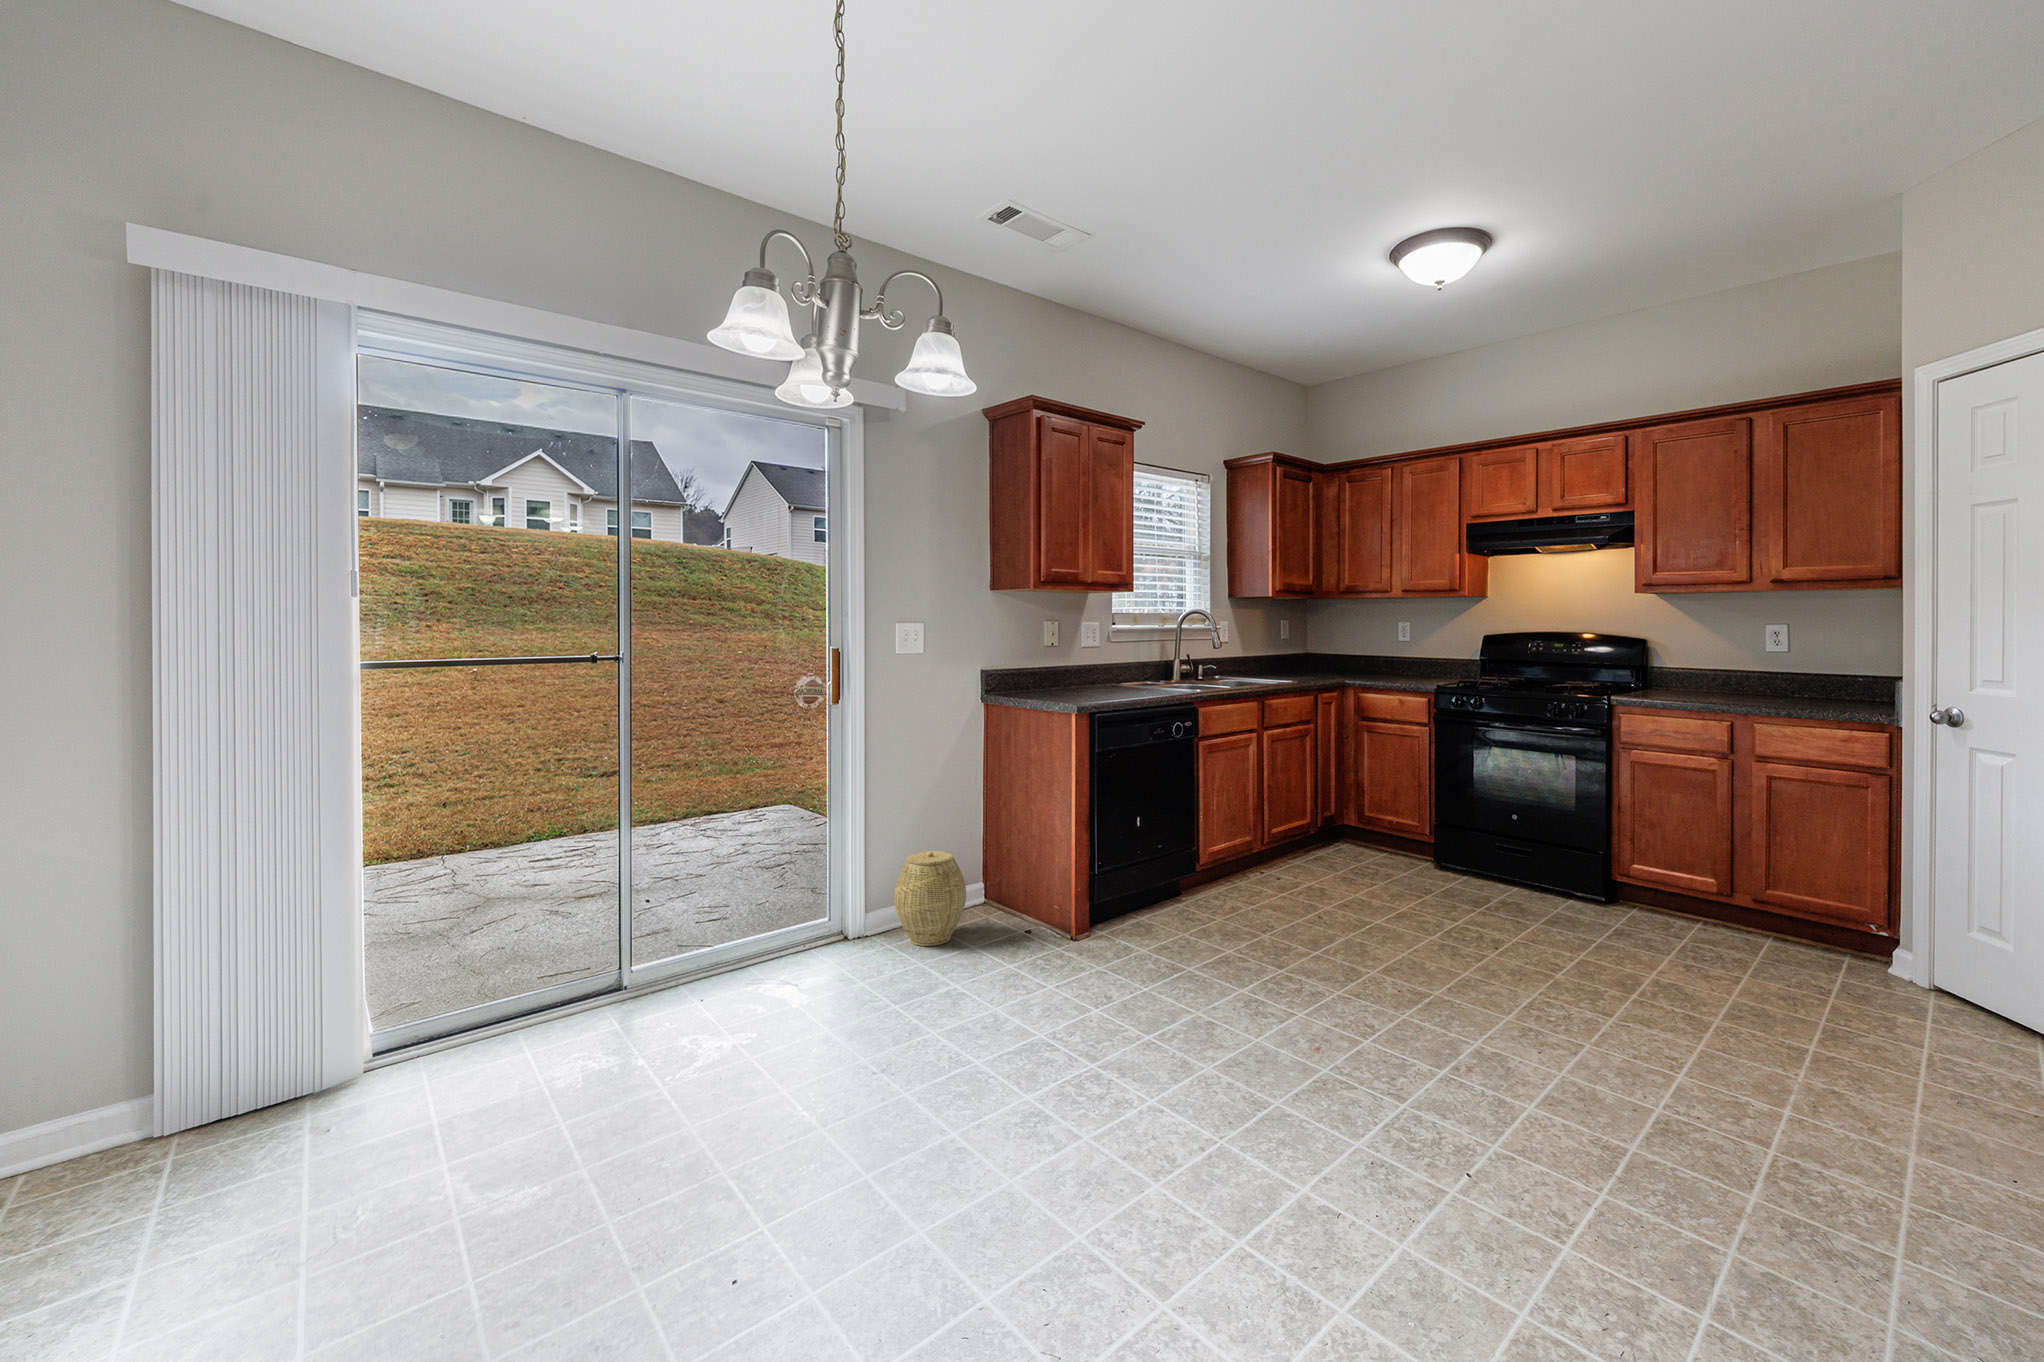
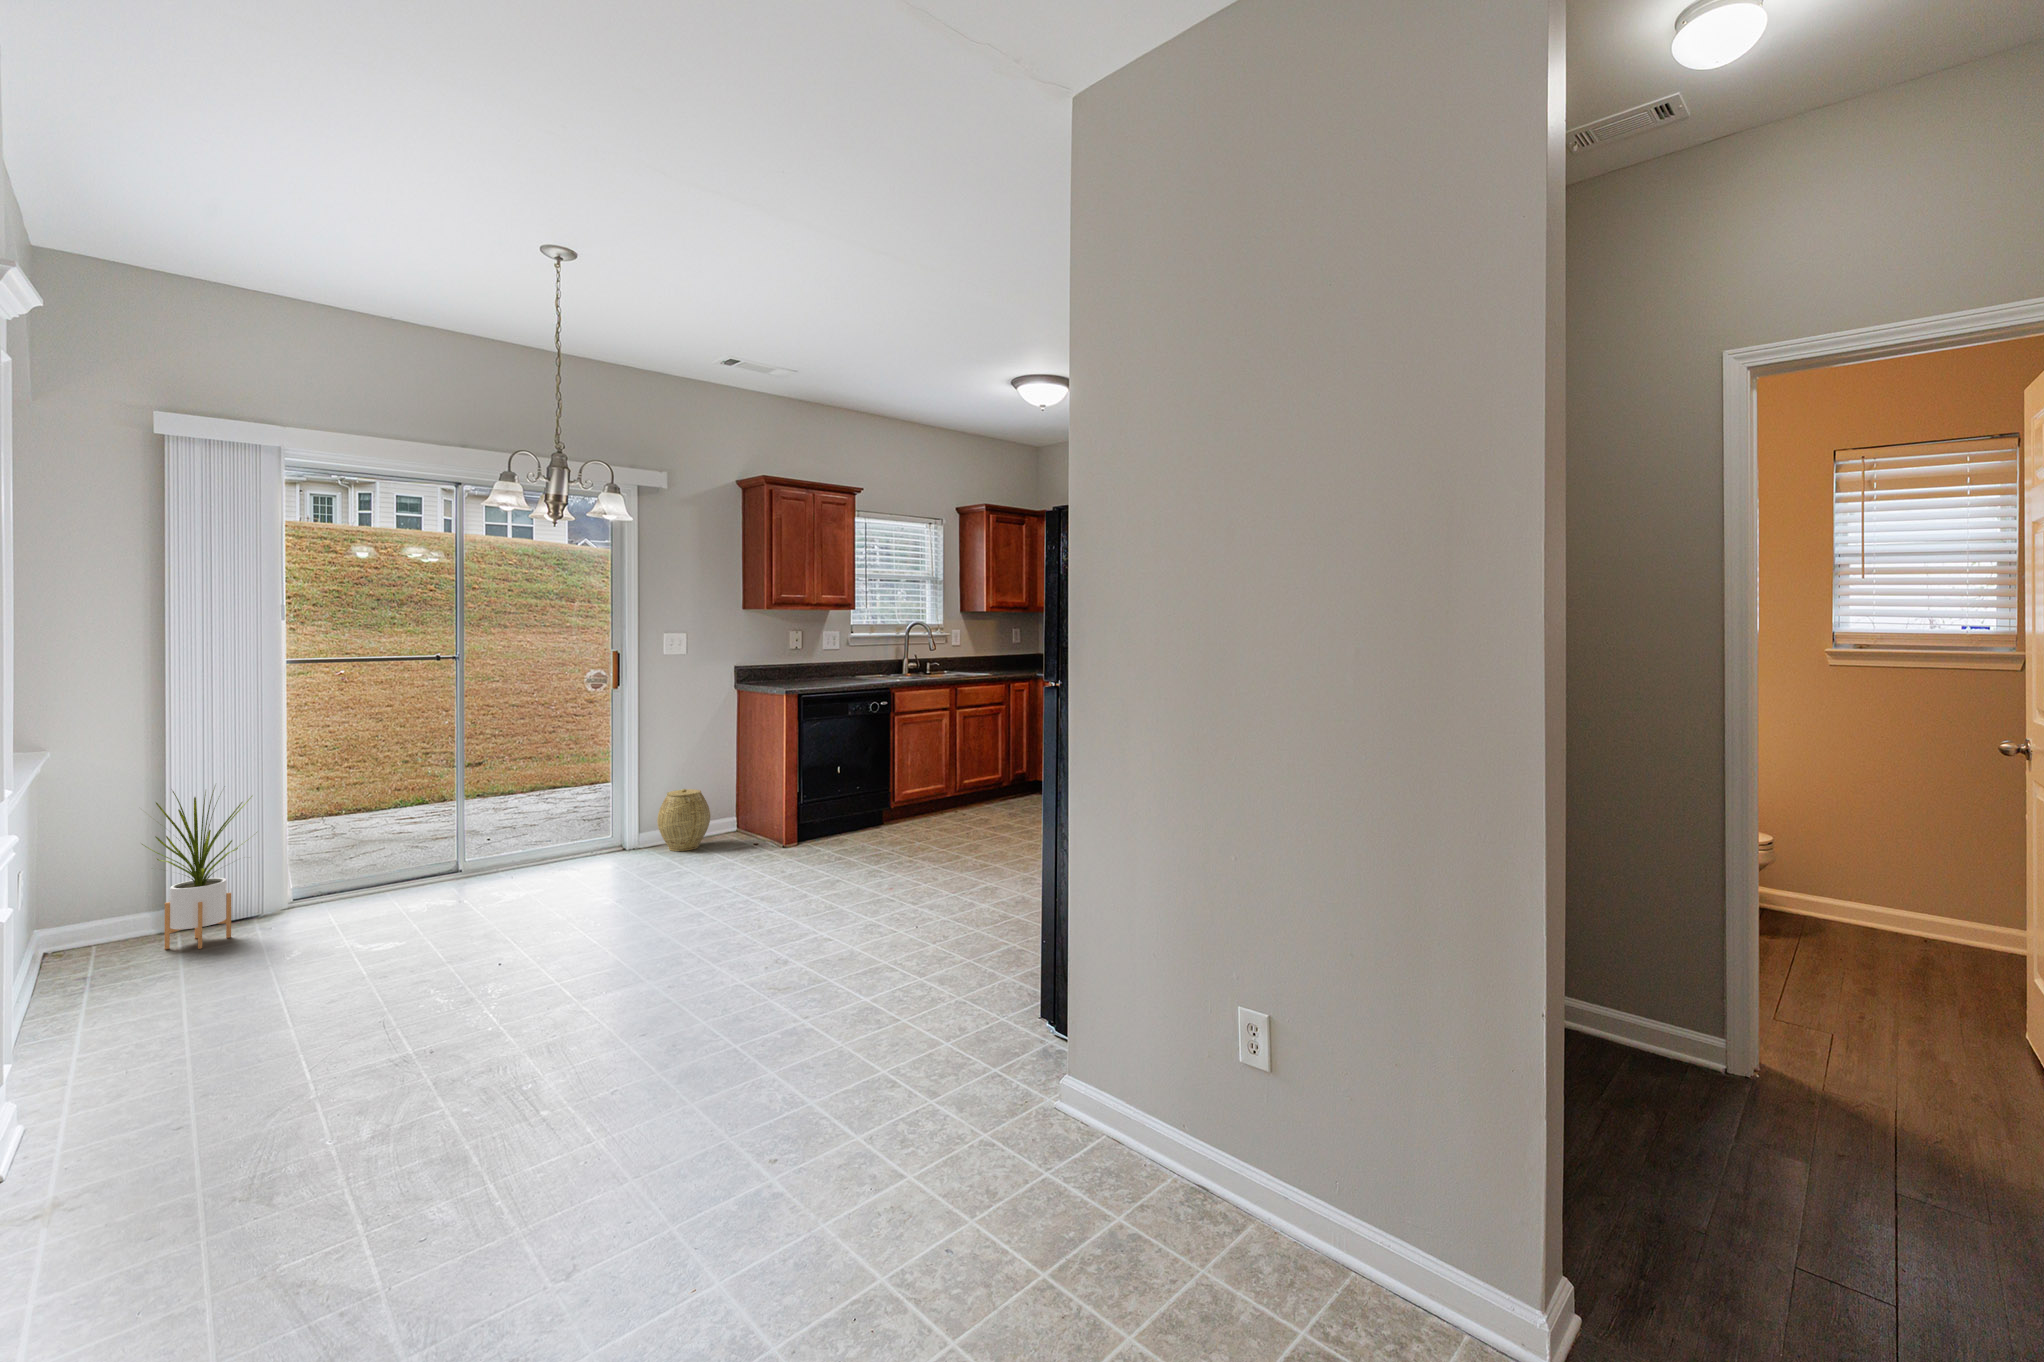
house plant: none [85,879,305,1192] -> present [142,787,257,949]

